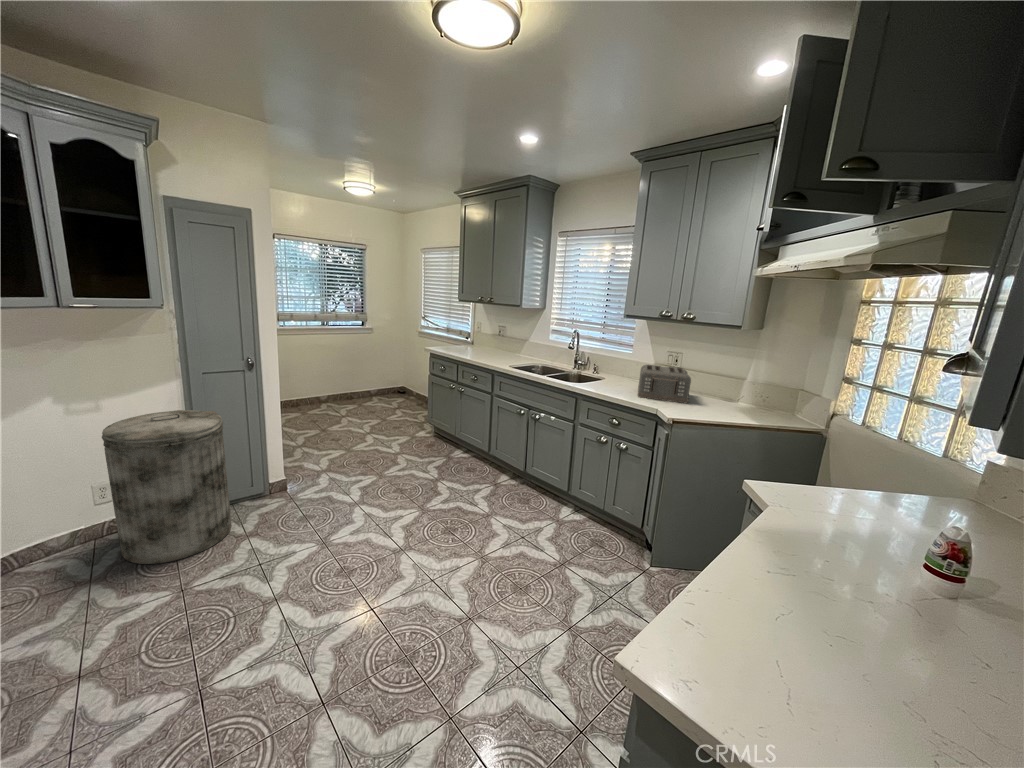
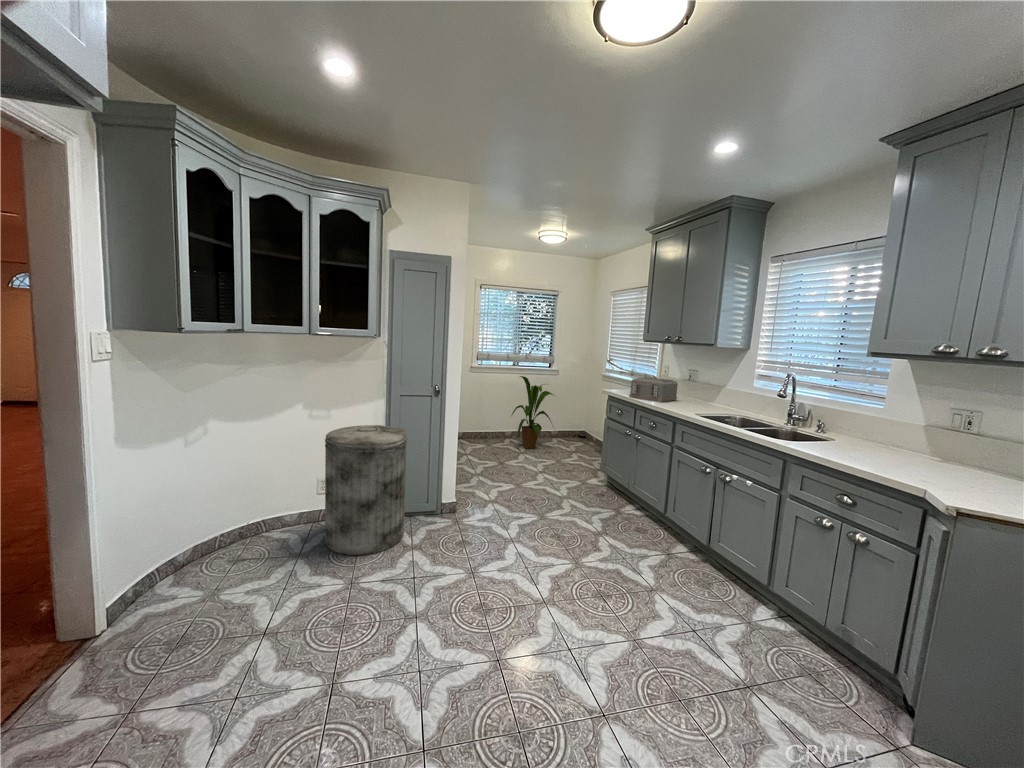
house plant: none [327,337,378,410] -> present [512,376,553,448]
toaster: present [638,365,691,403] -> present [629,377,678,402]

